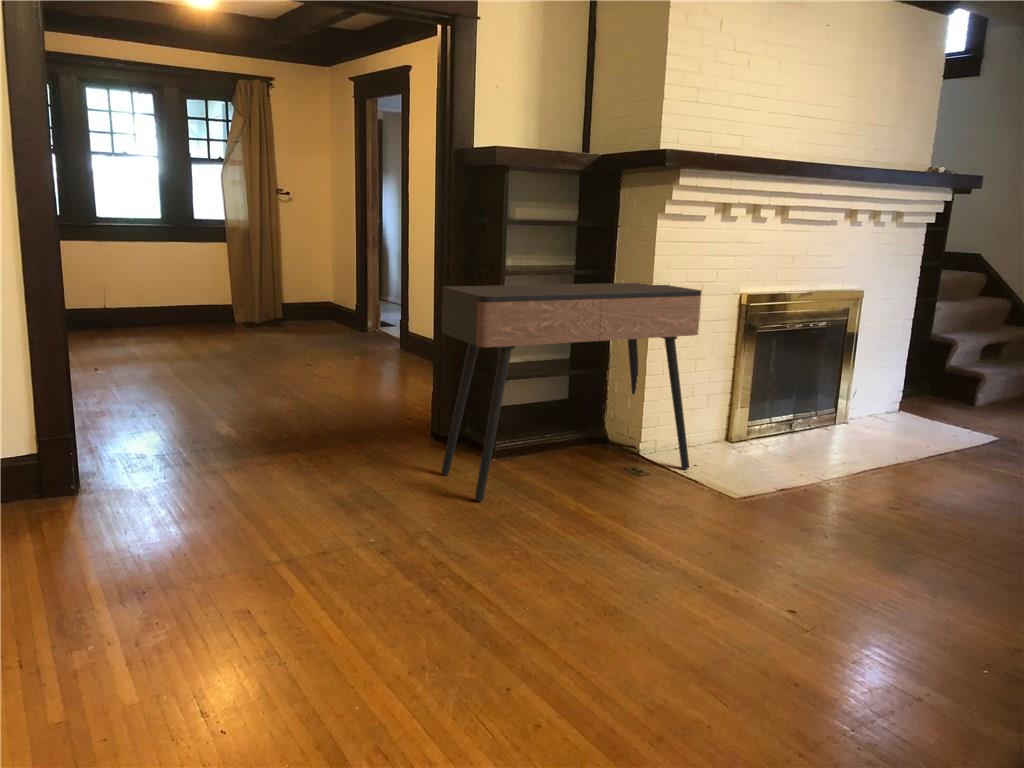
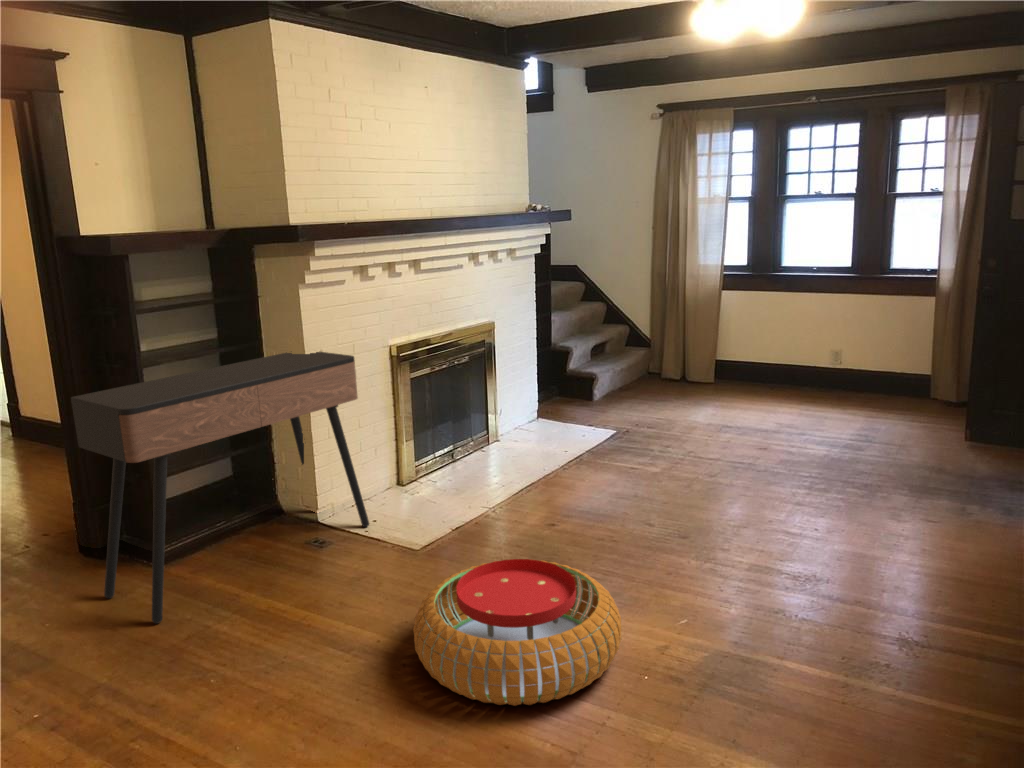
pouf: none [713,509,965,664] -> present [413,559,622,706]

